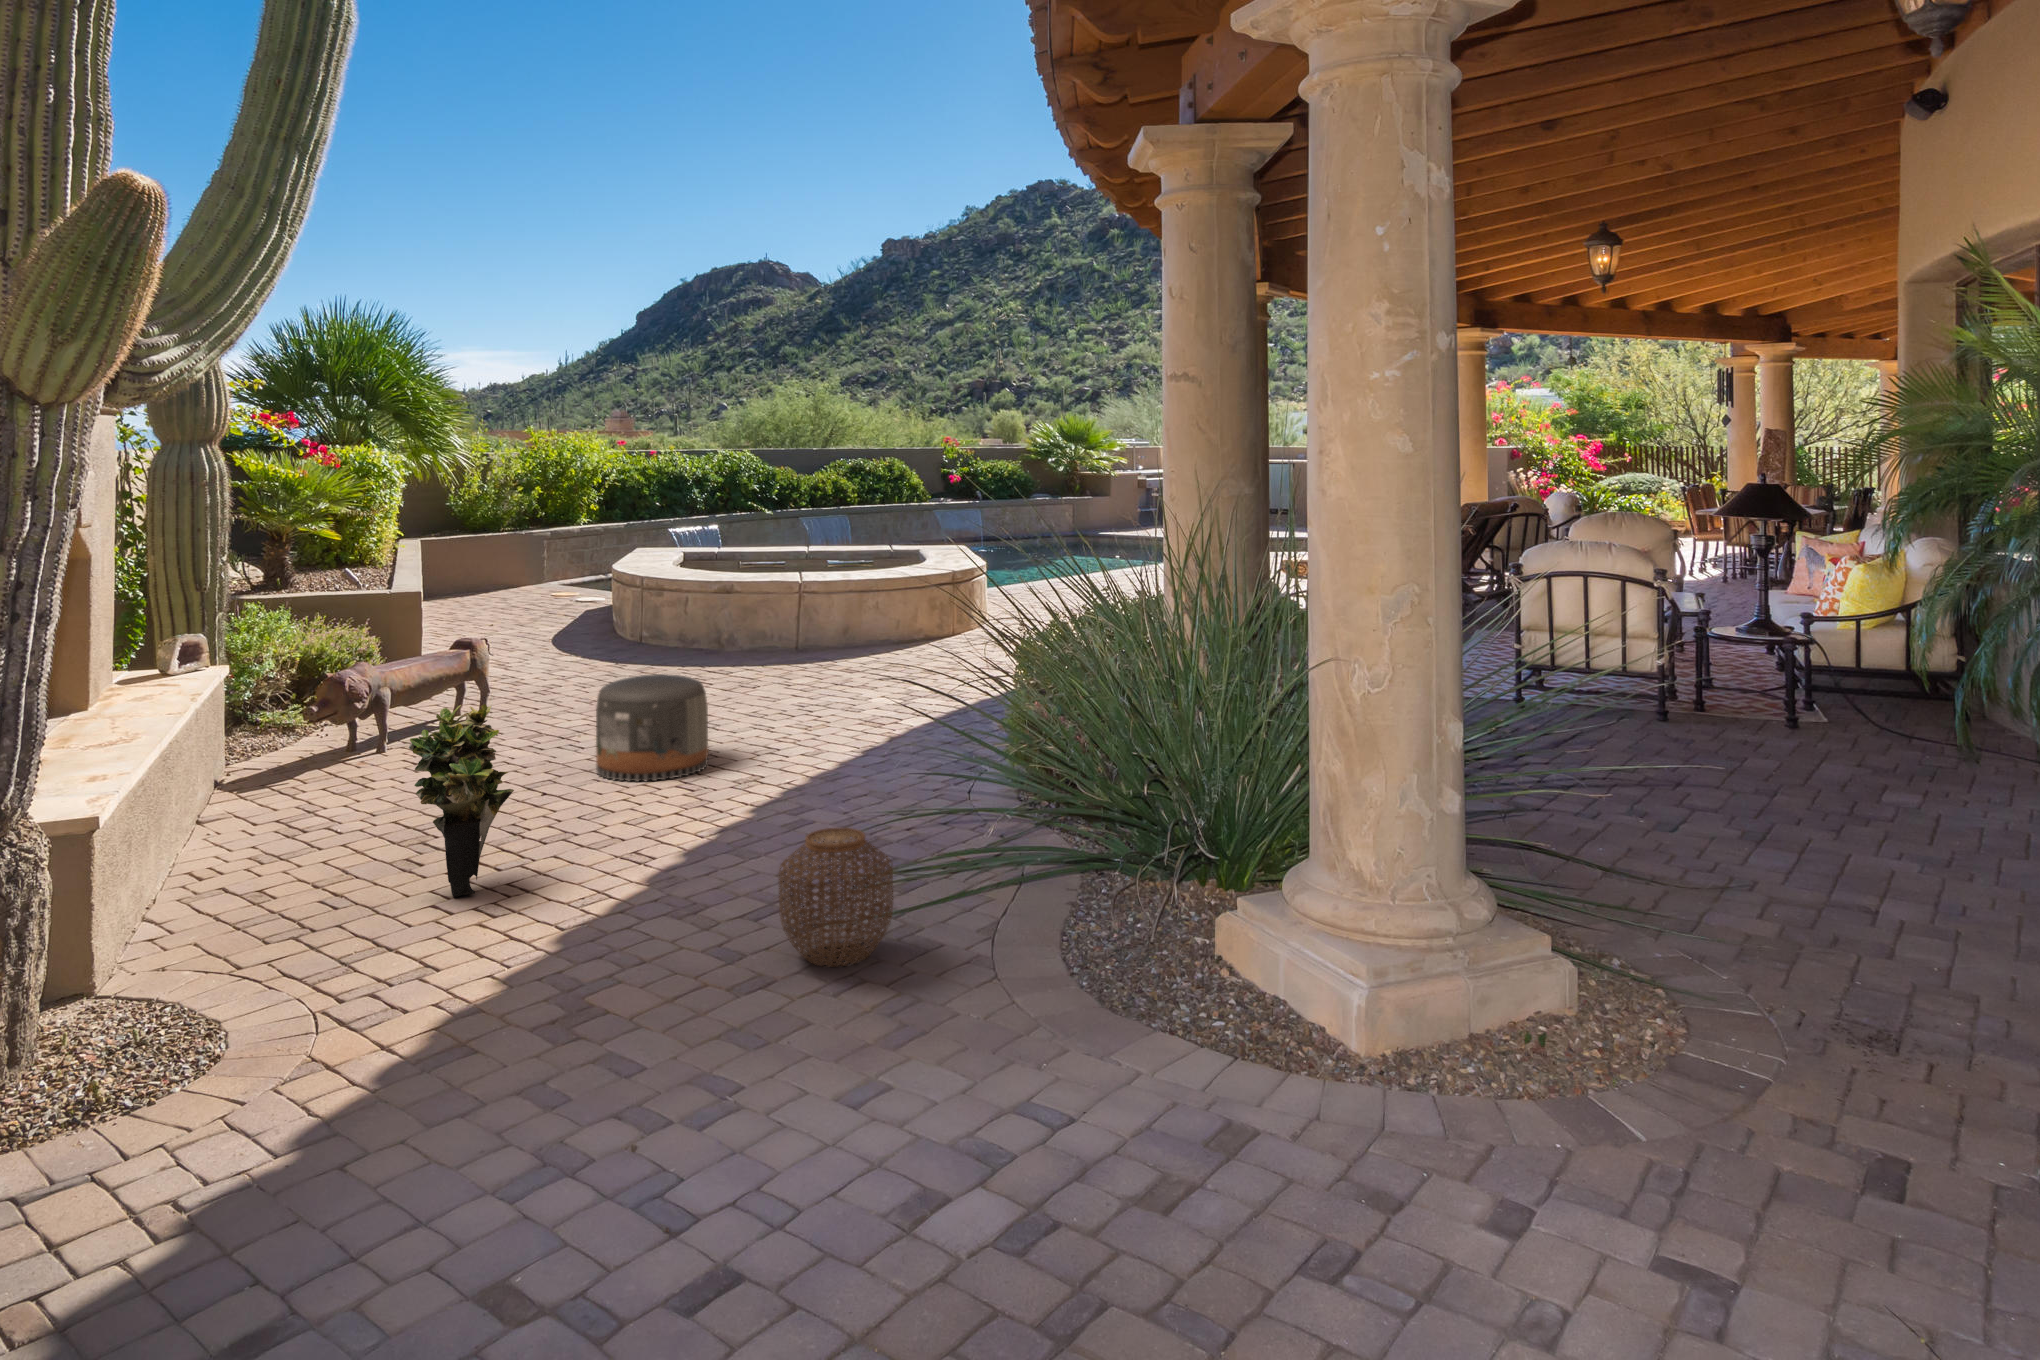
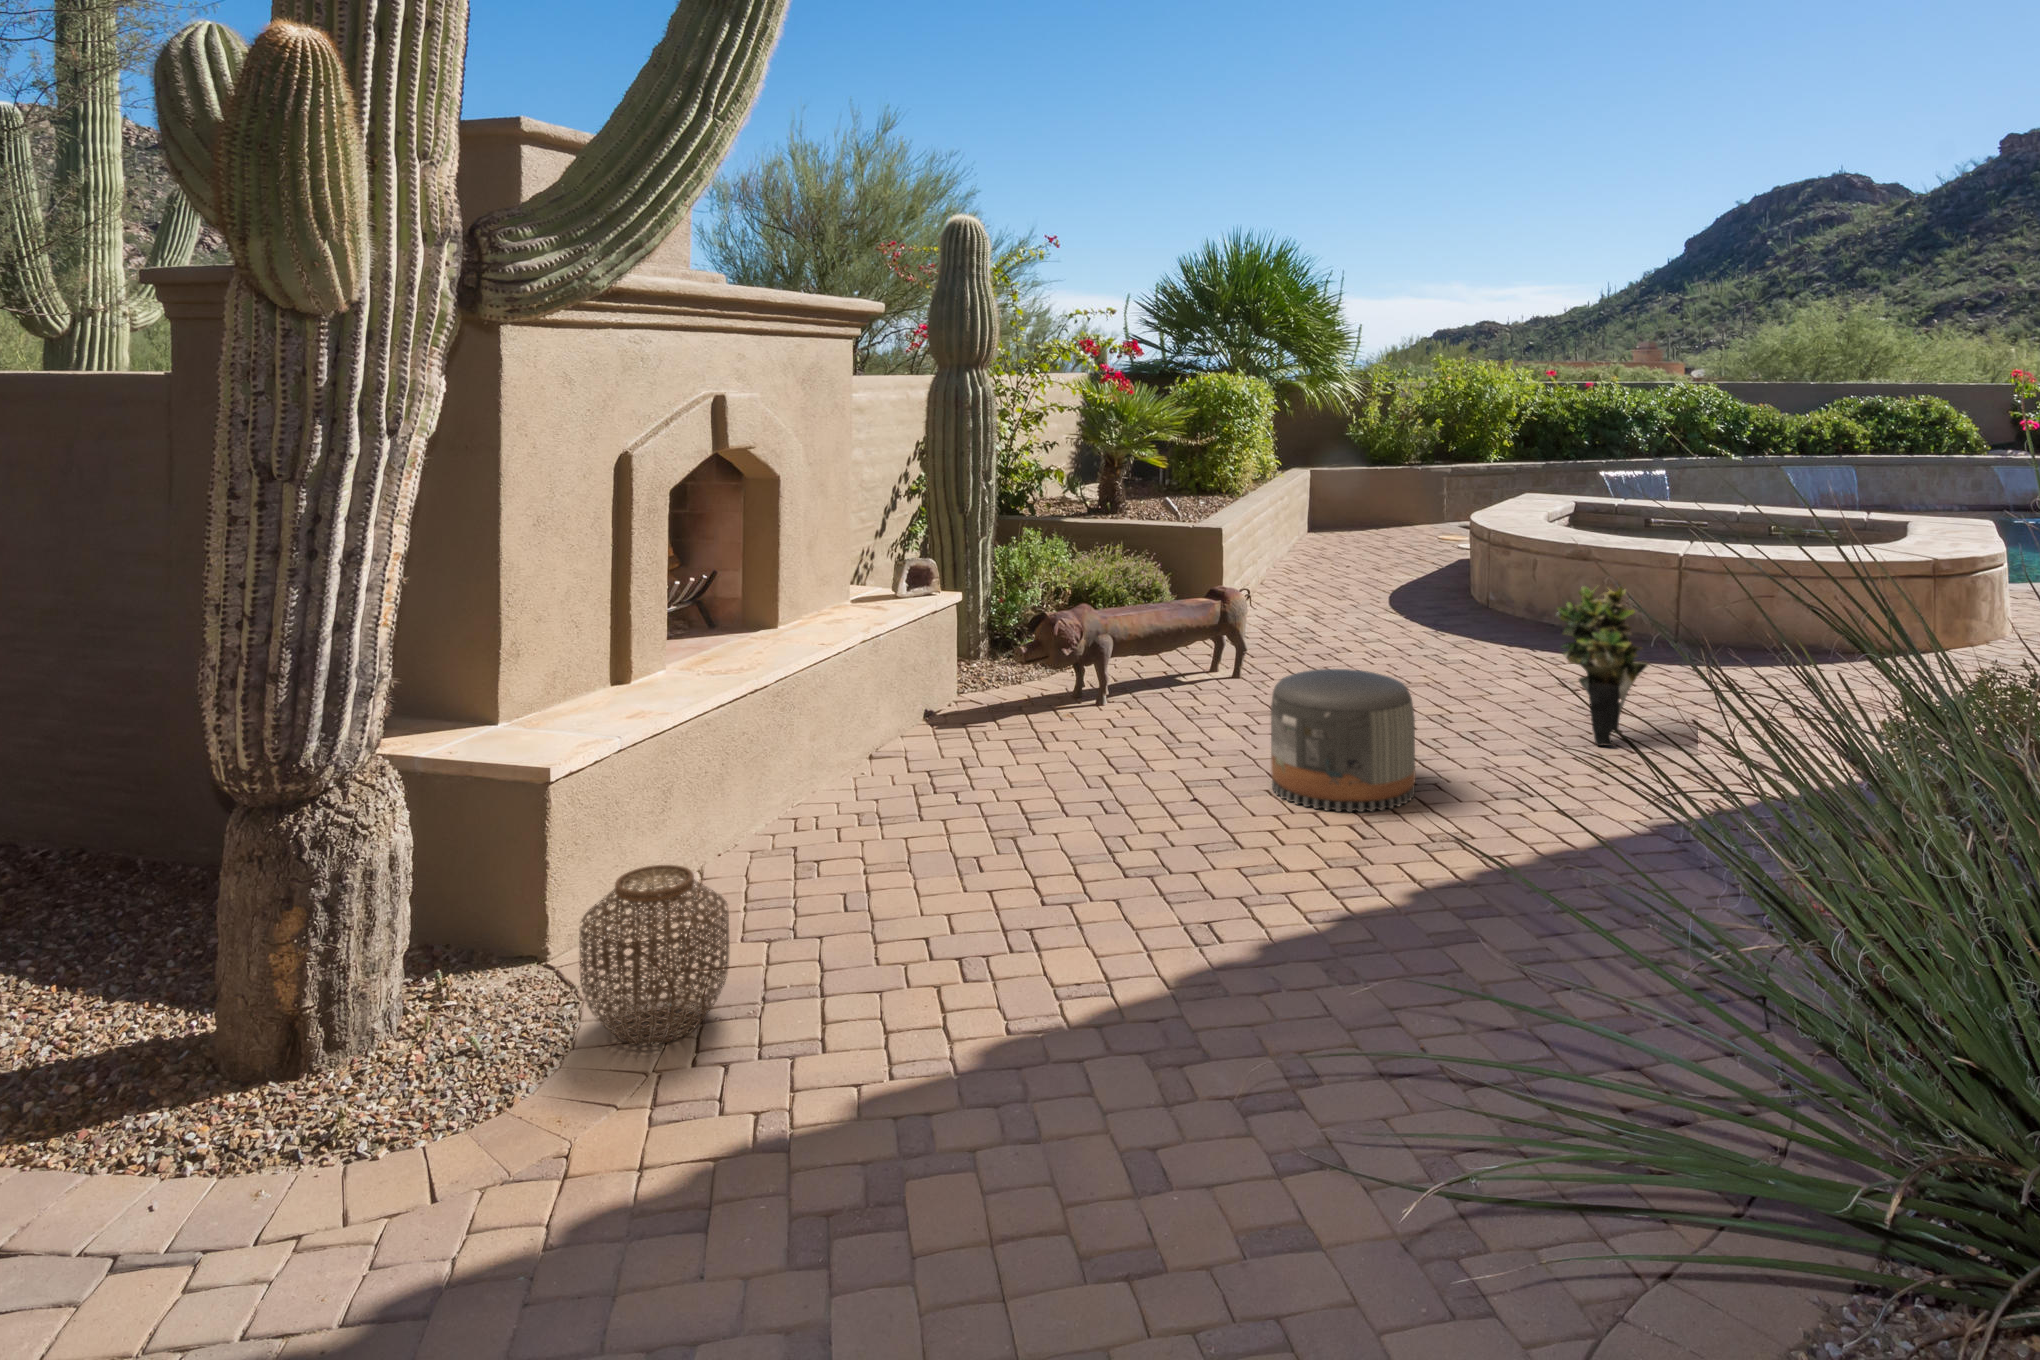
potted plant: present [409,704,514,898] -> present [1557,586,1648,746]
woven basket: present [779,828,893,967] -> present [579,865,729,1044]

